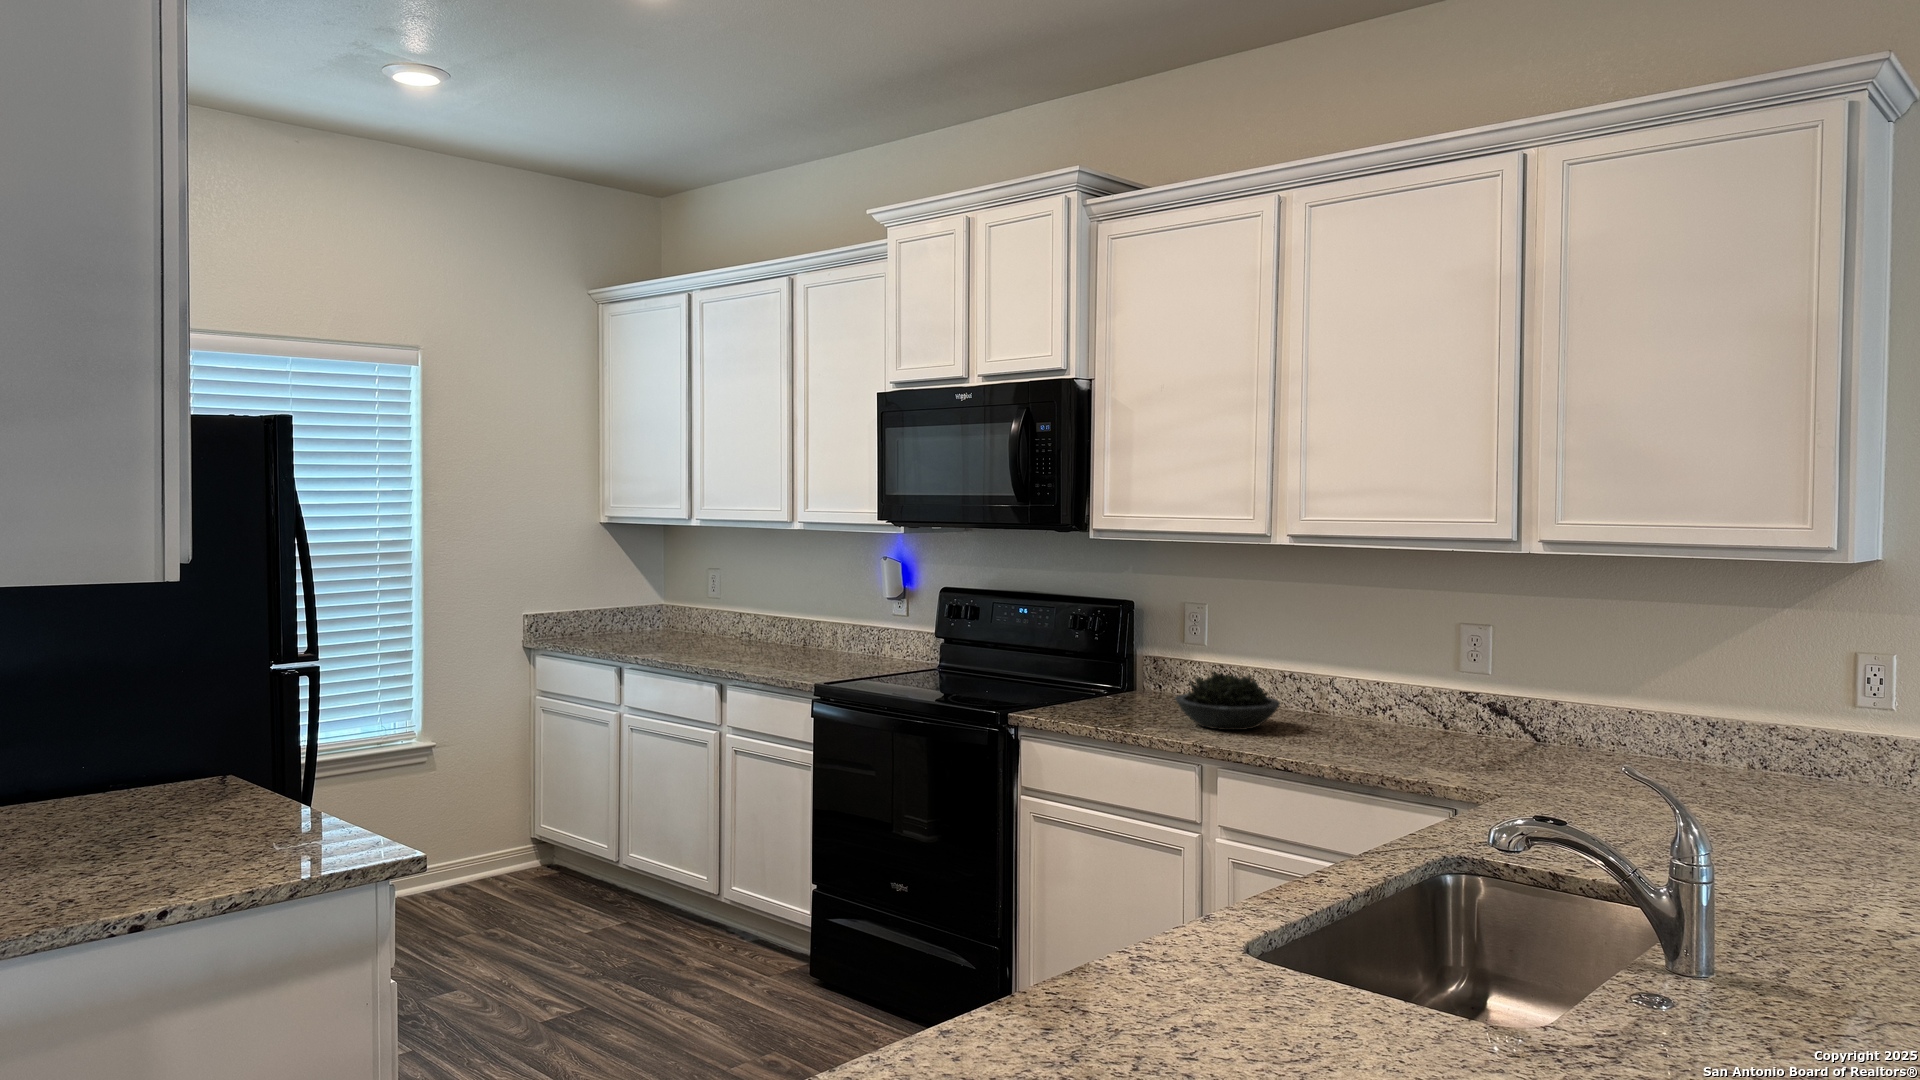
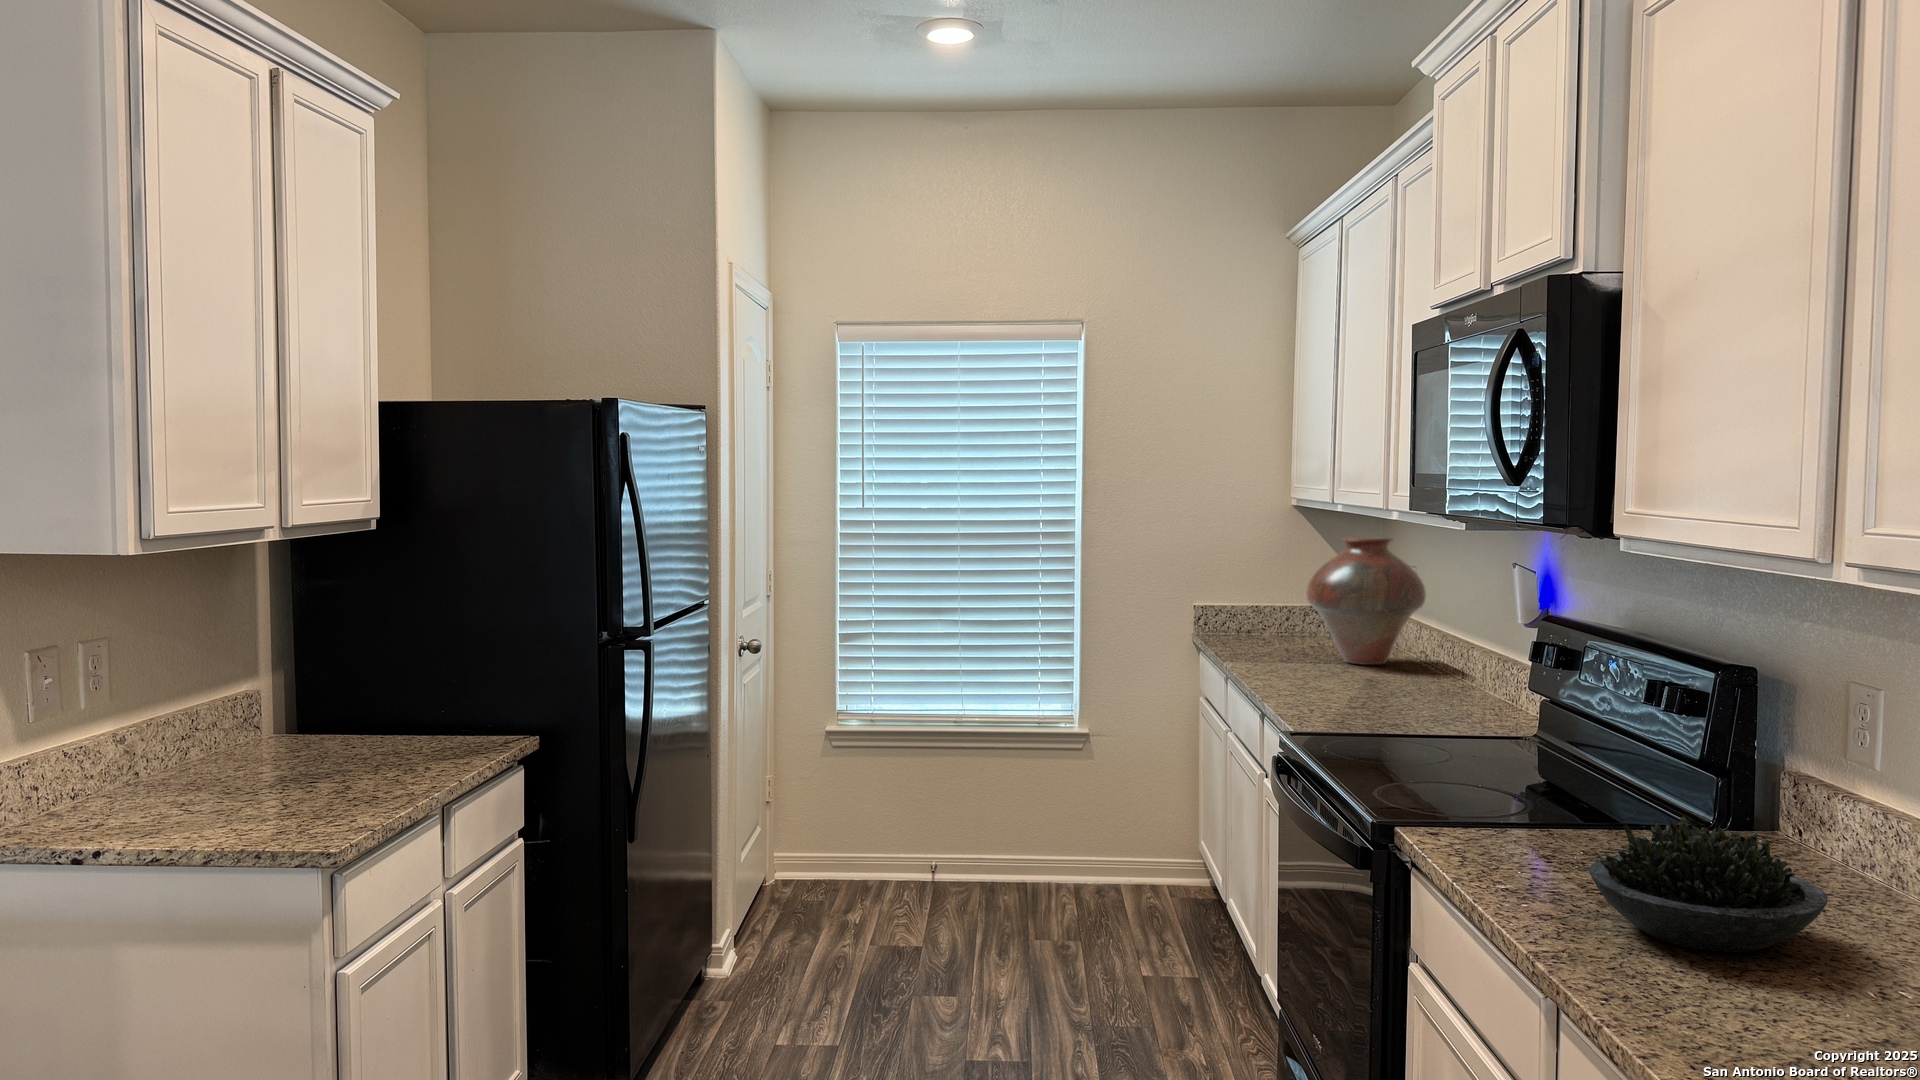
vase: none [664,551,750,645] -> present [1307,537,1426,665]

